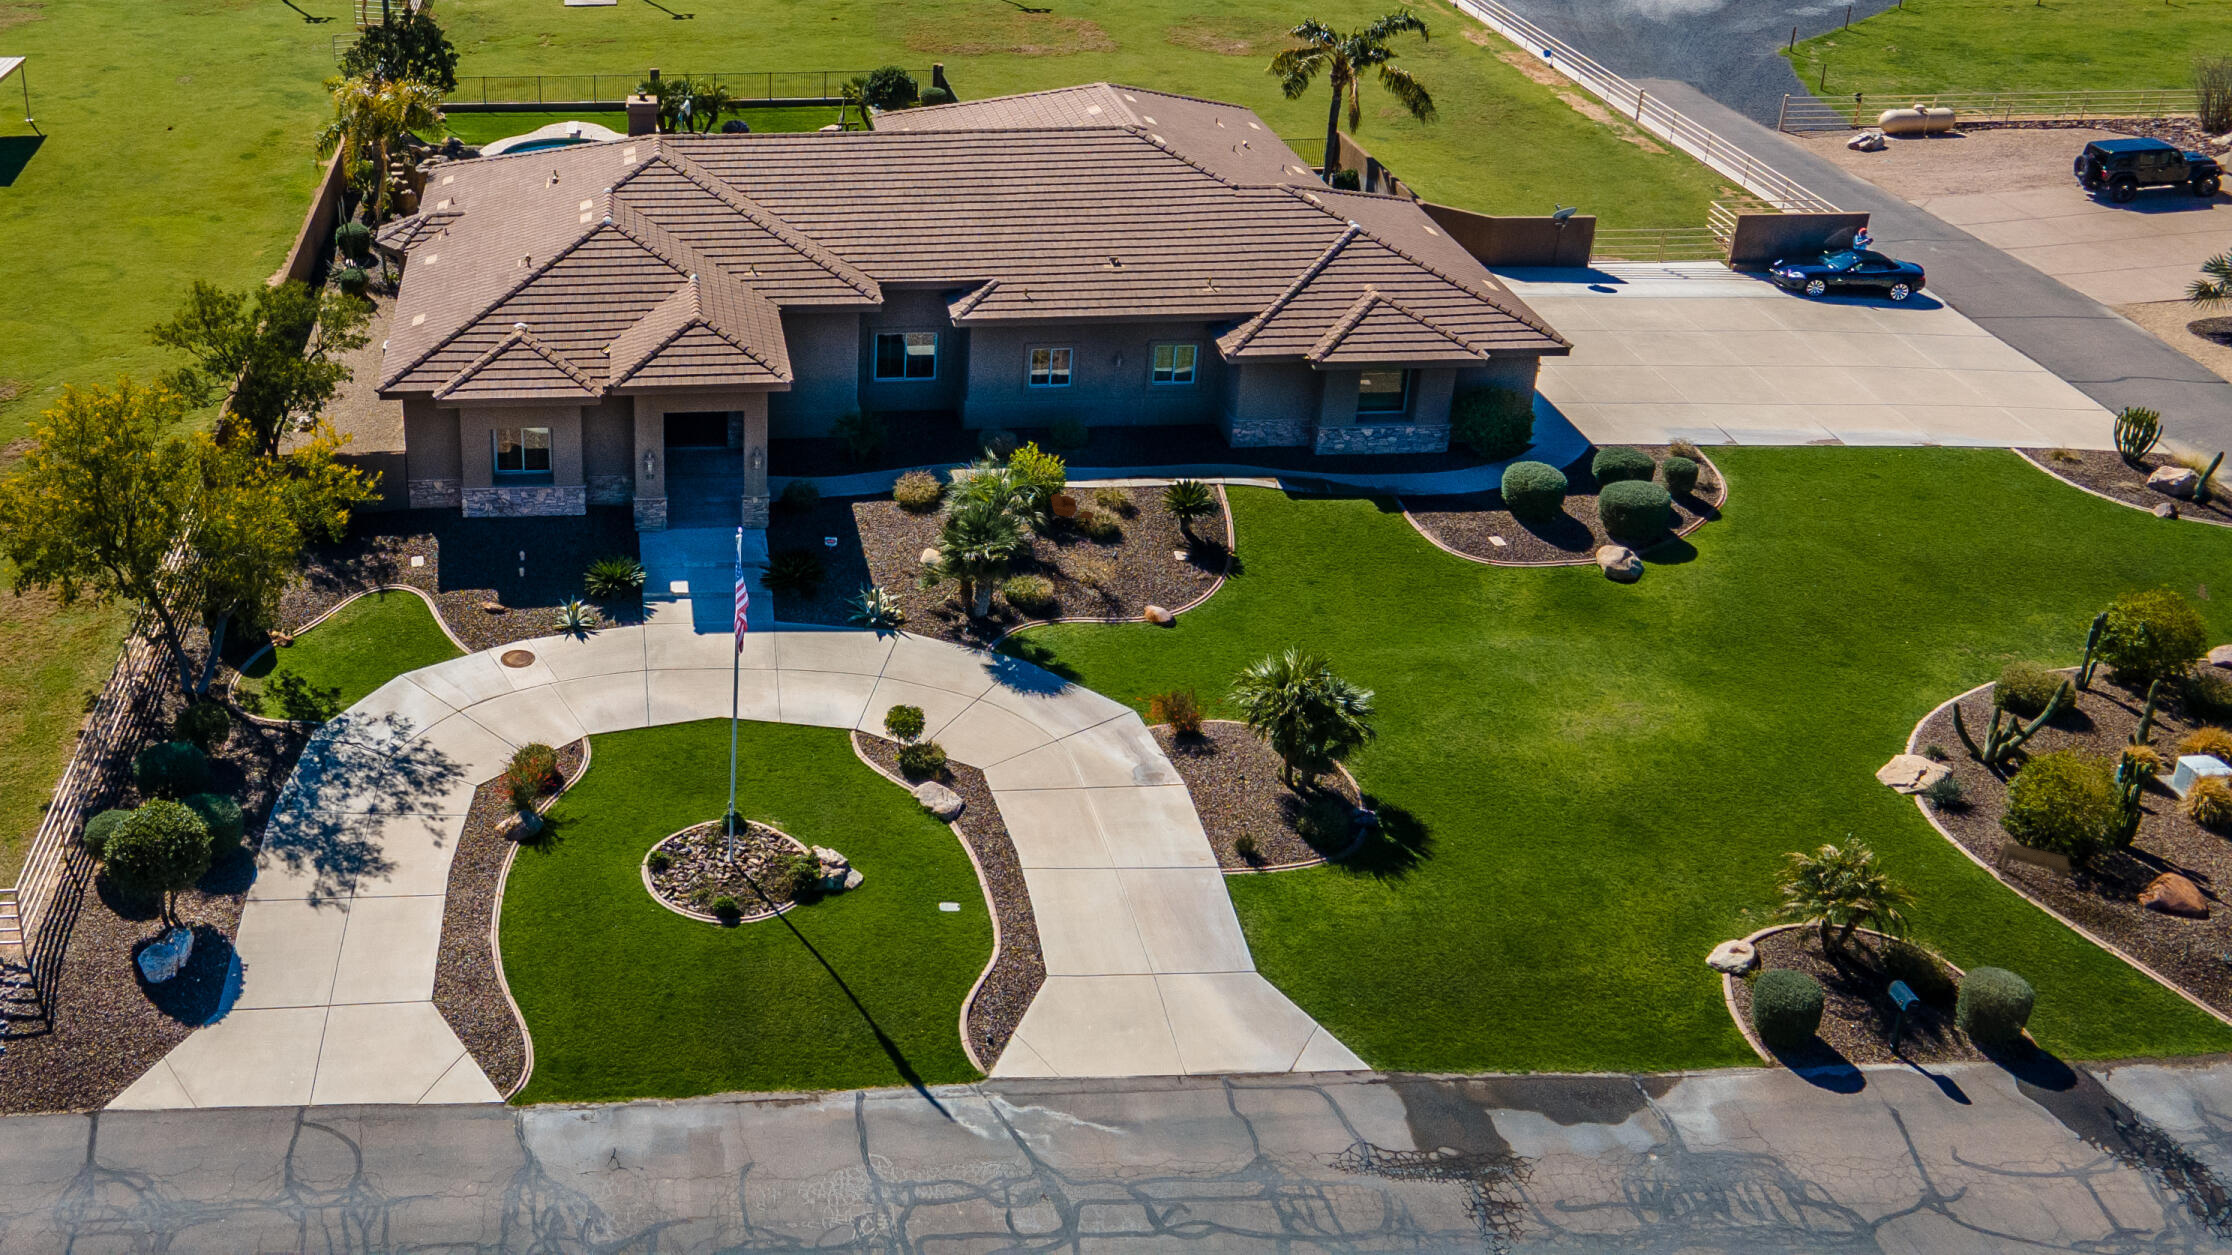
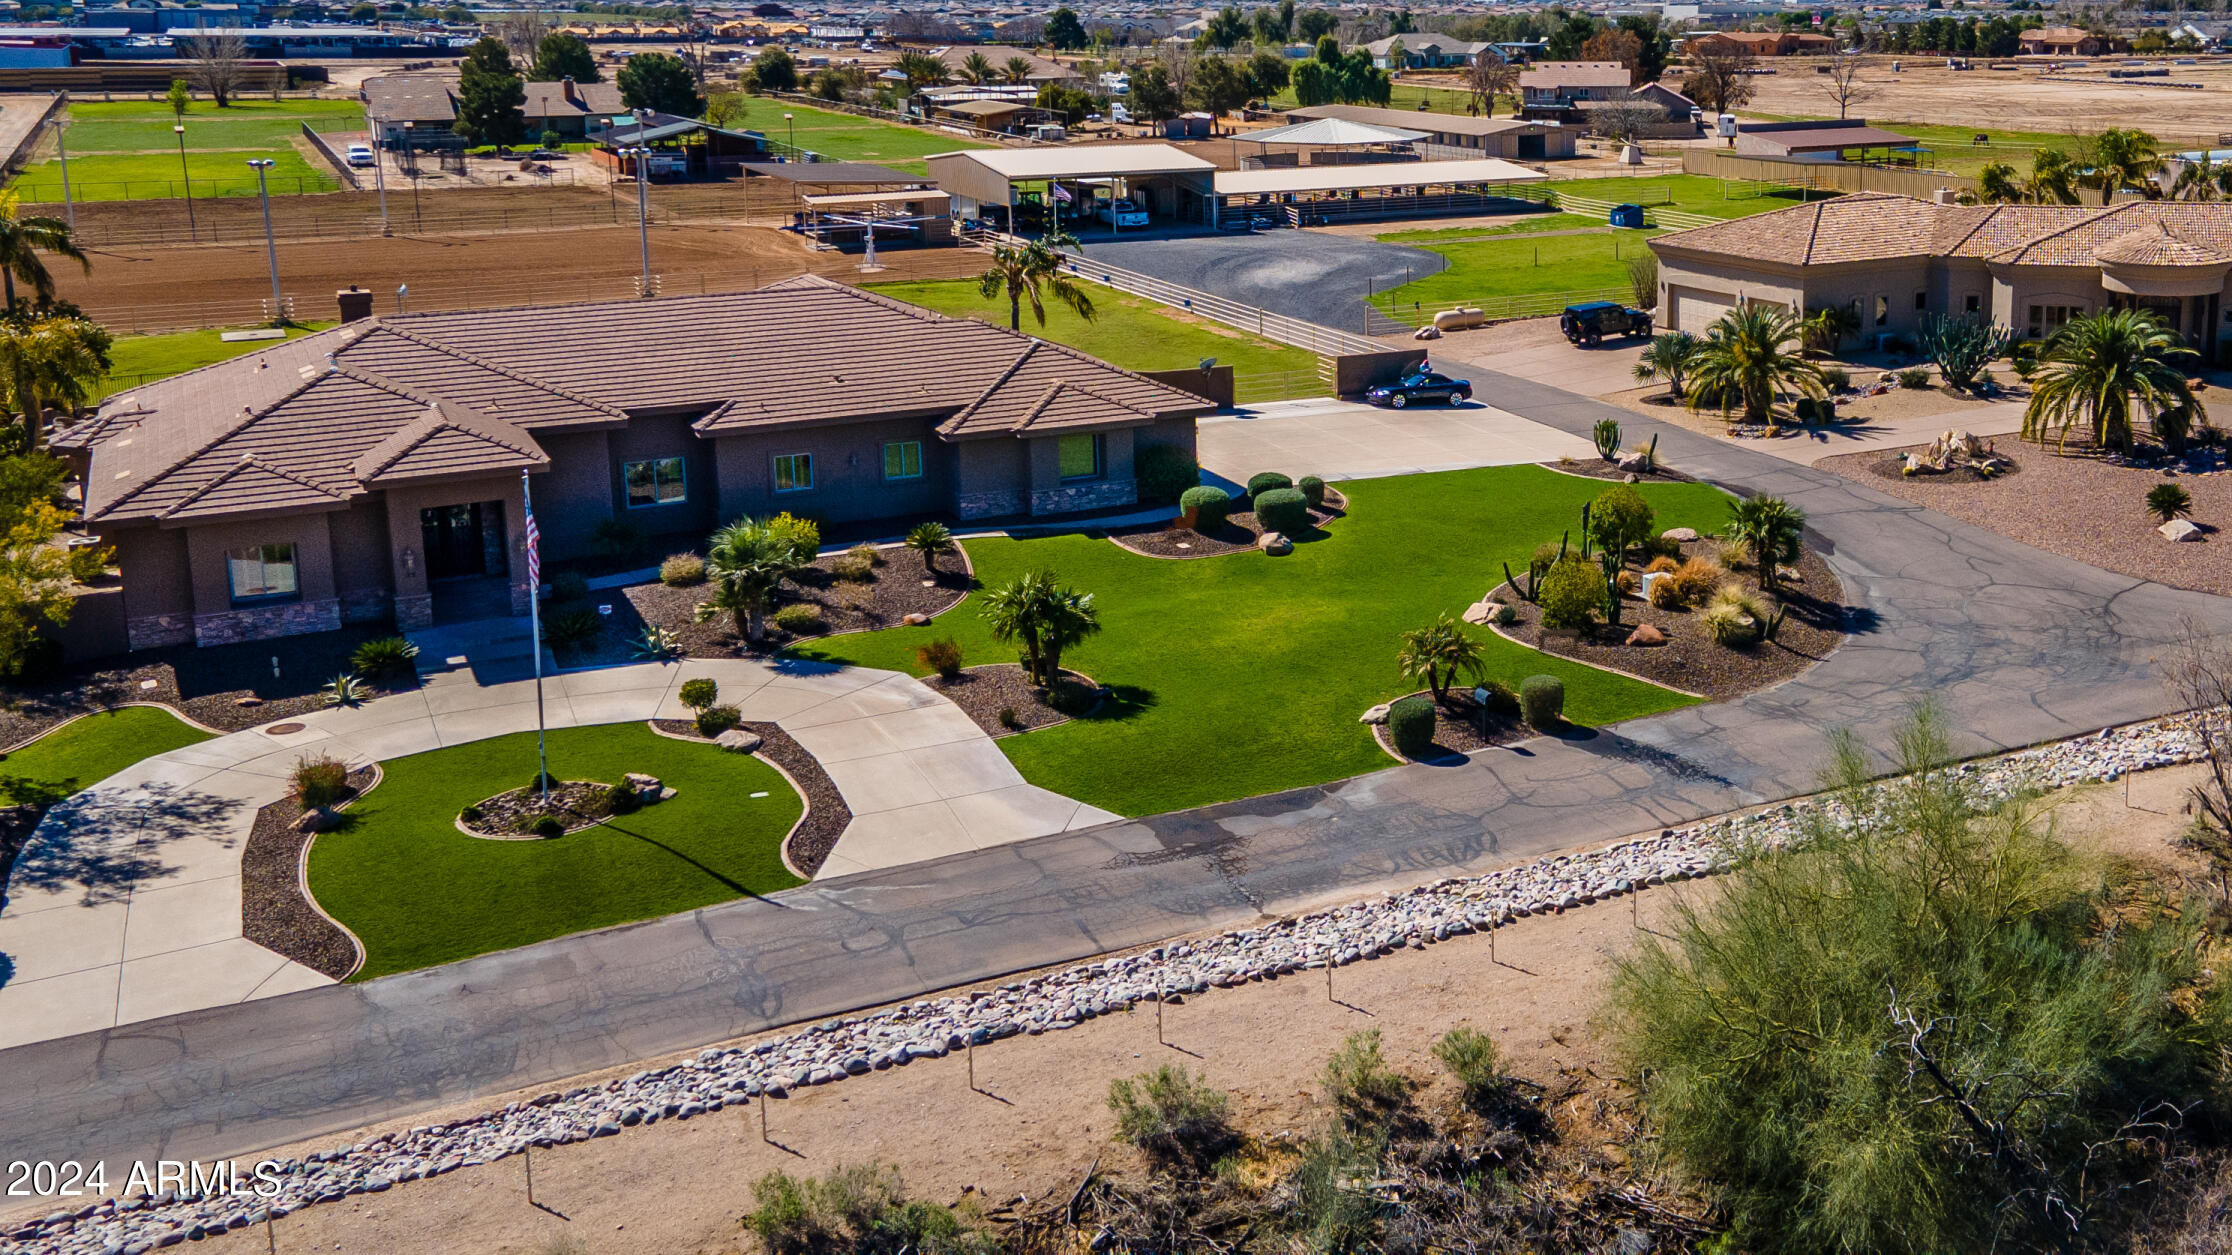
lounge chair: present [1051,492,1094,528] -> present [1166,506,1197,538]

